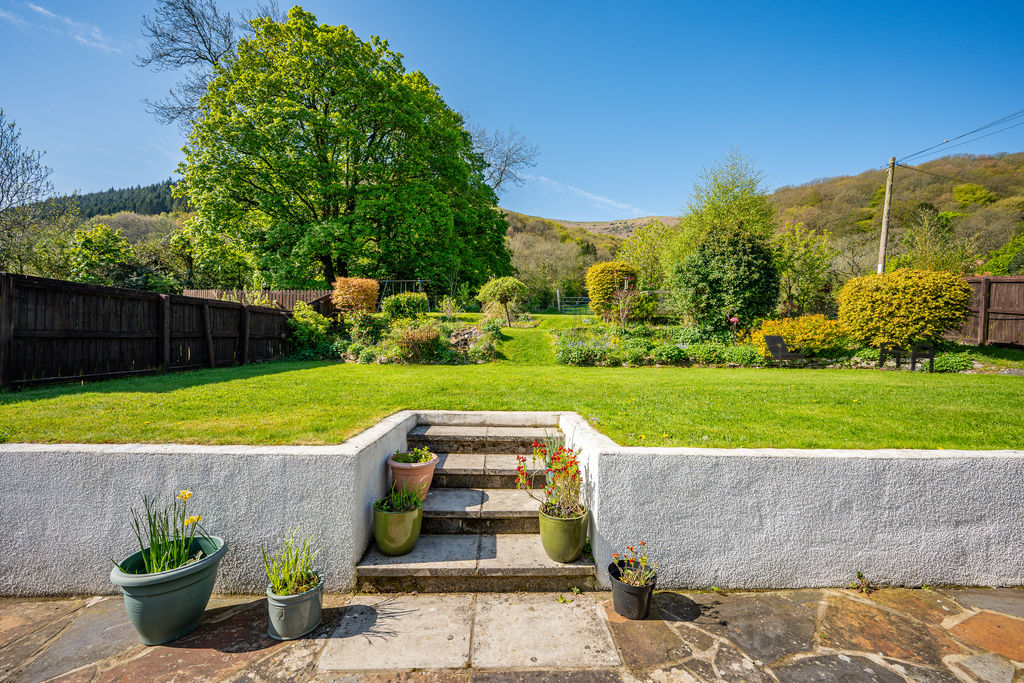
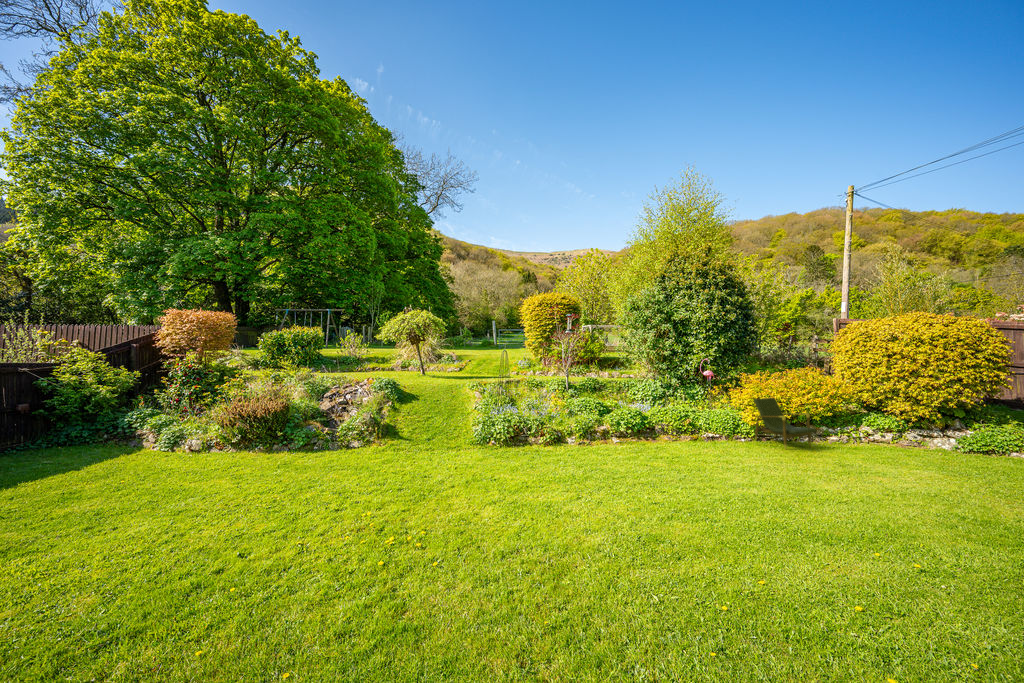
round table: present [396,341,429,365] -> none [196,414,268,466]
bench: present [879,342,934,371] -> none [899,408,987,457]

